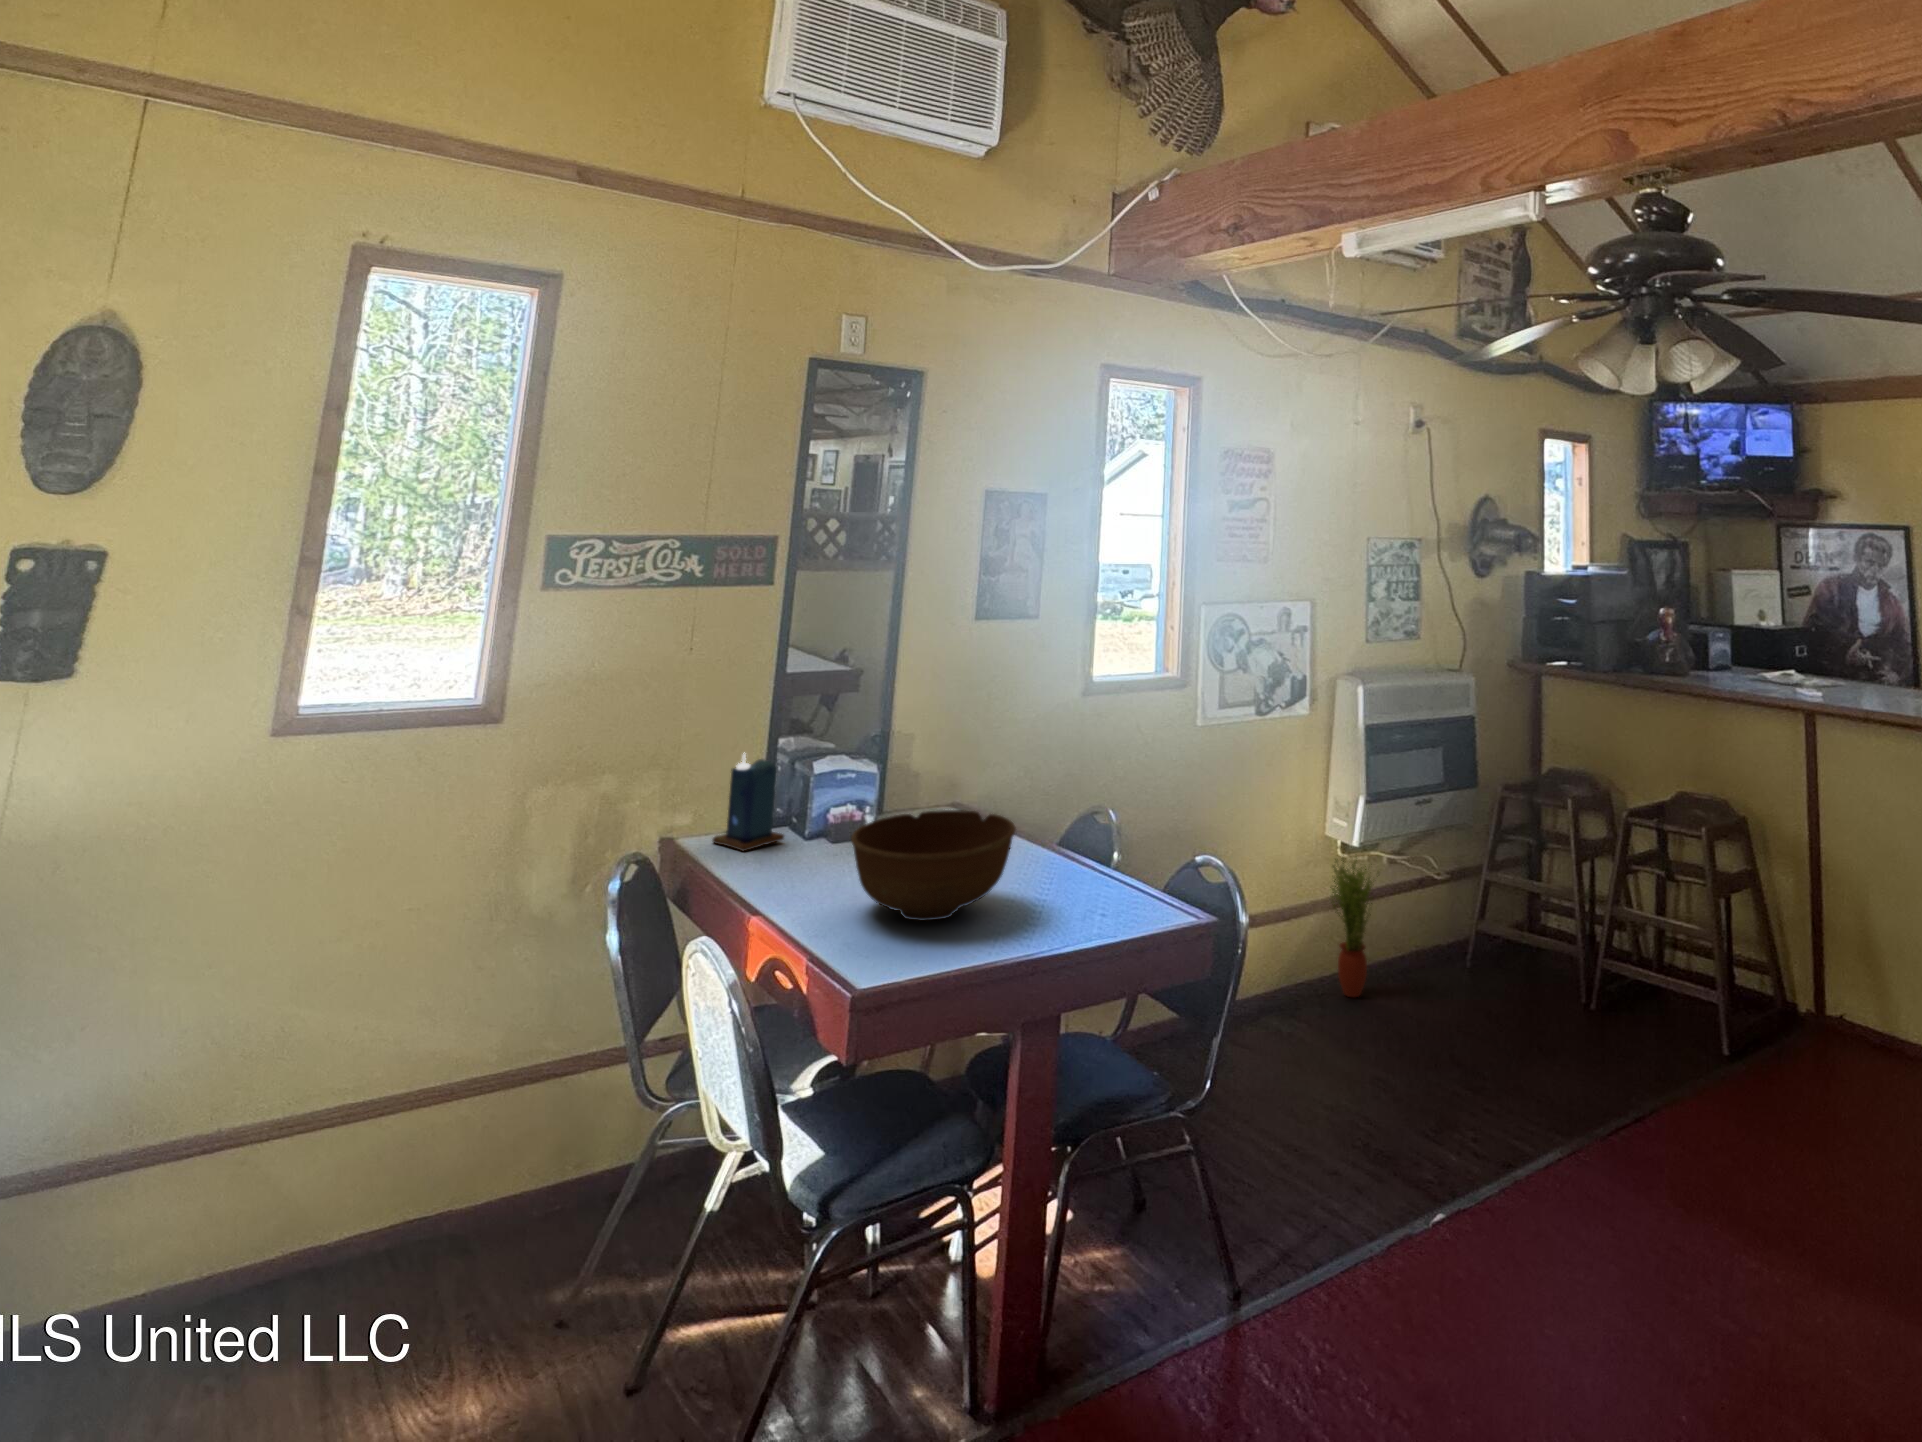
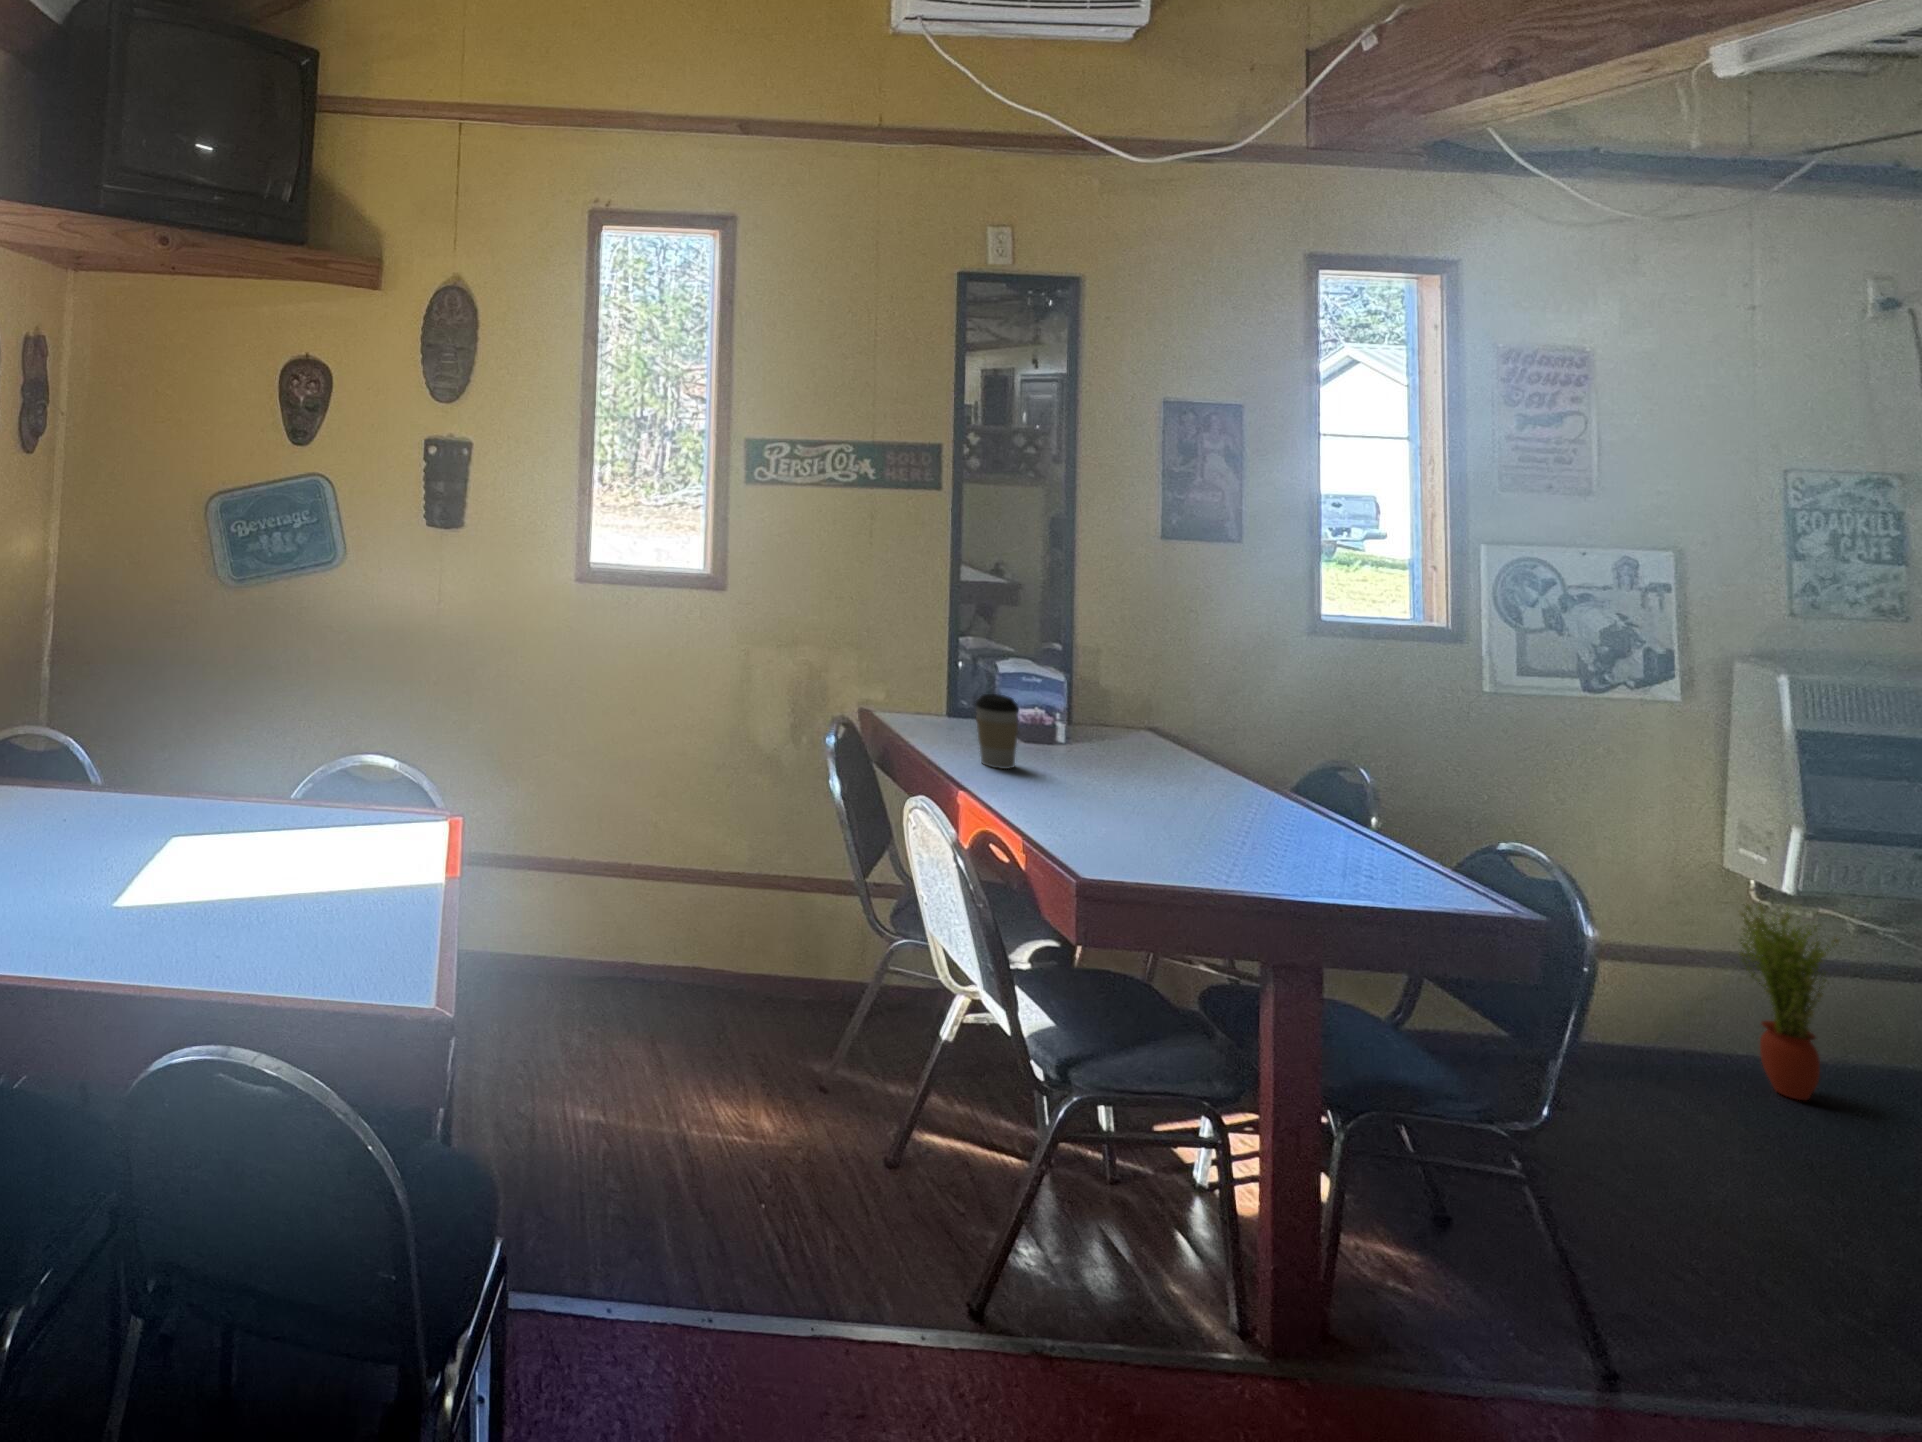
candle: present [713,754,784,851] -> none [907,645,976,734]
coffee cup: none [780,800,825,881] -> present [976,694,1019,769]
bowl: present [851,810,1016,921] -> none [1053,723,1242,832]

